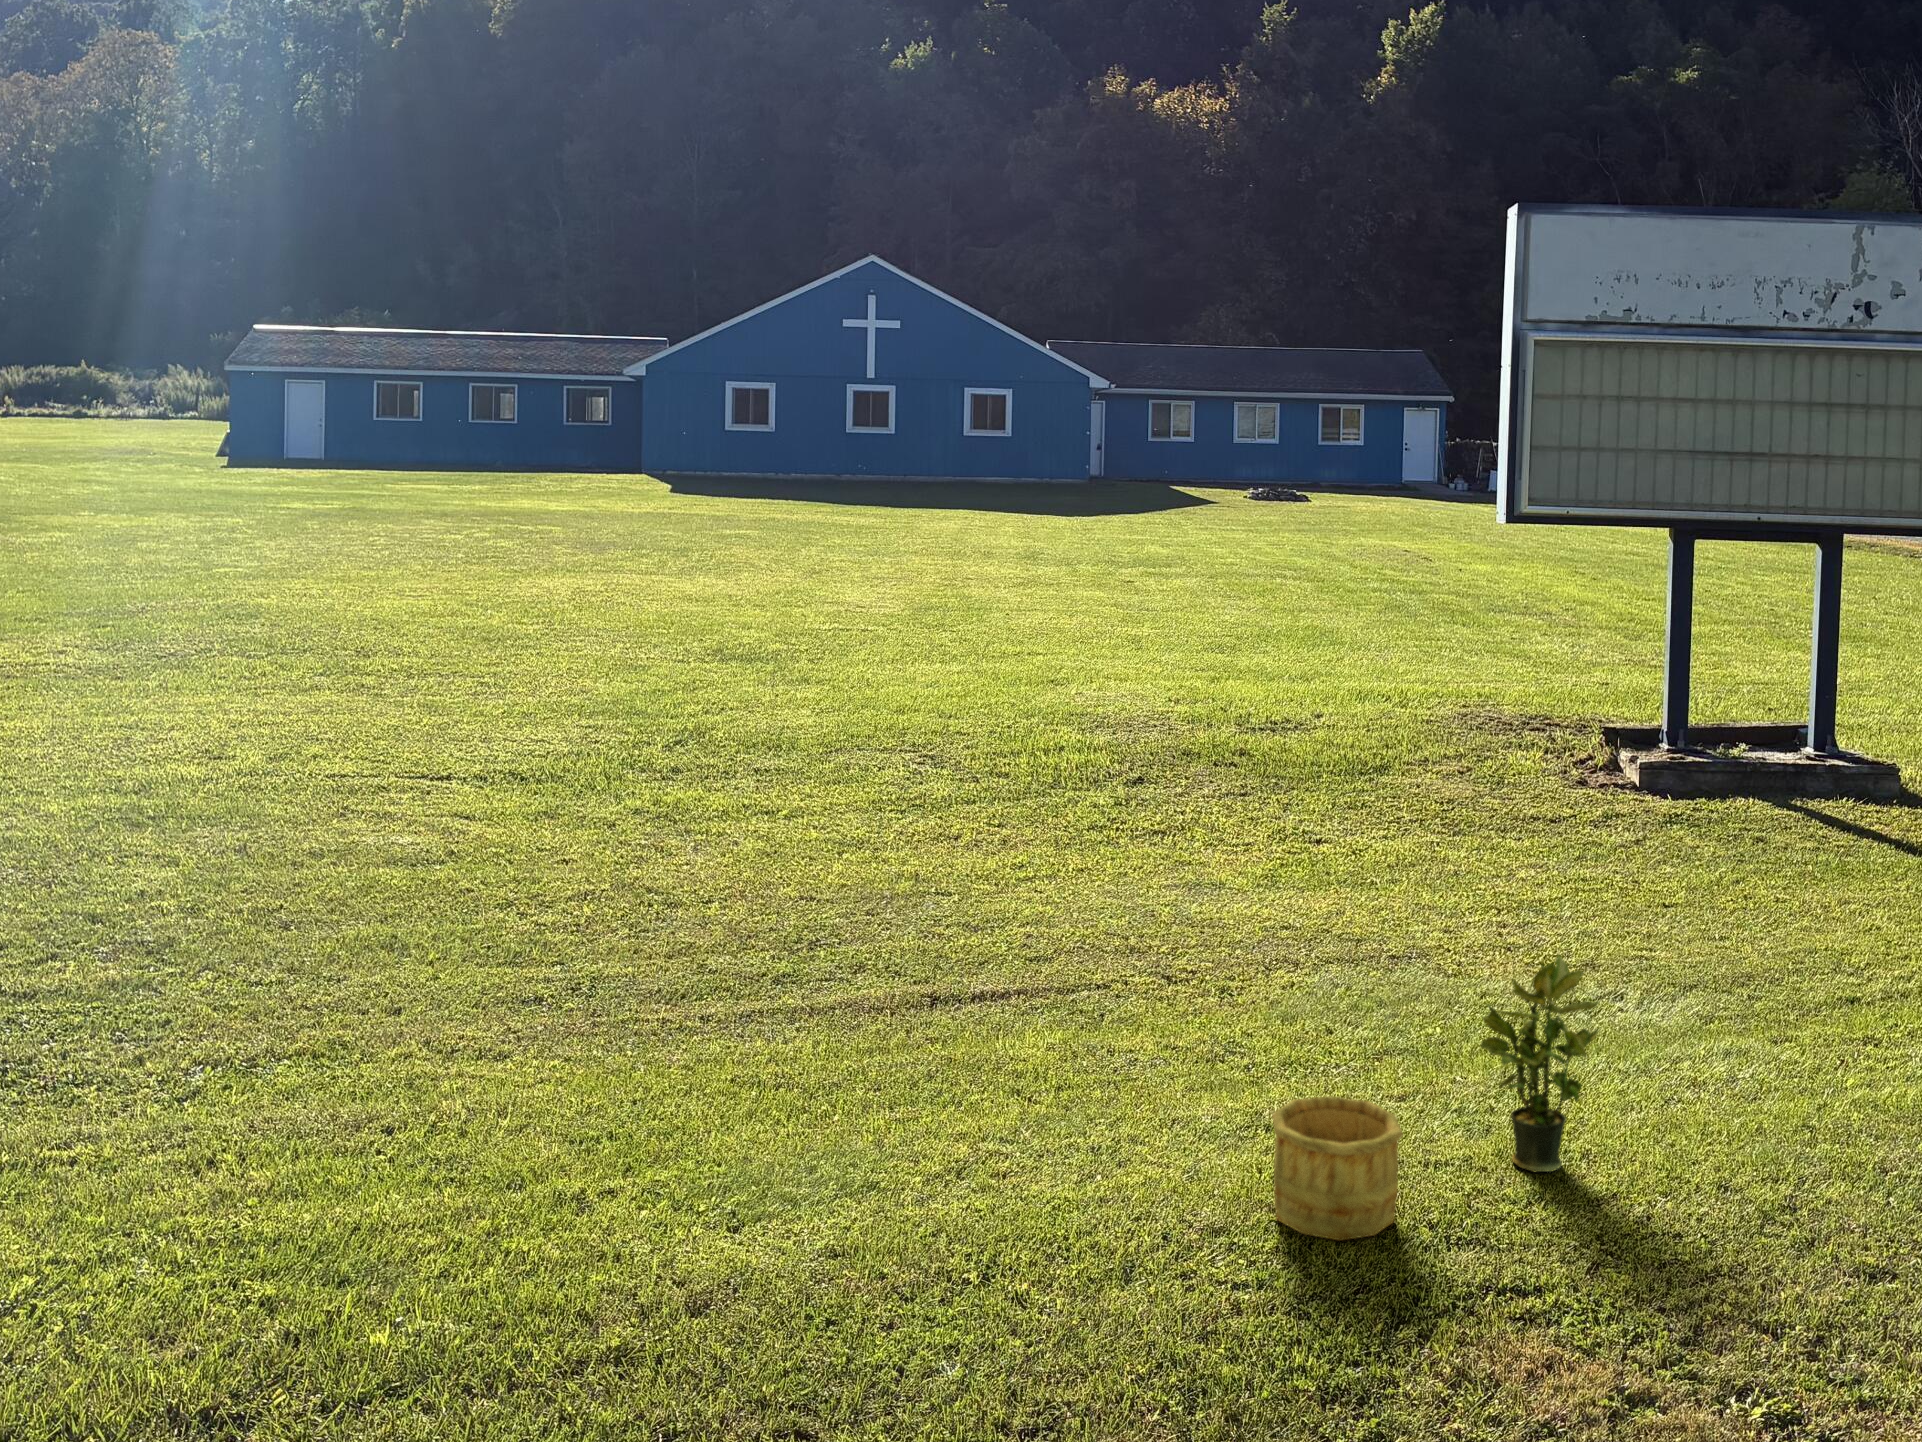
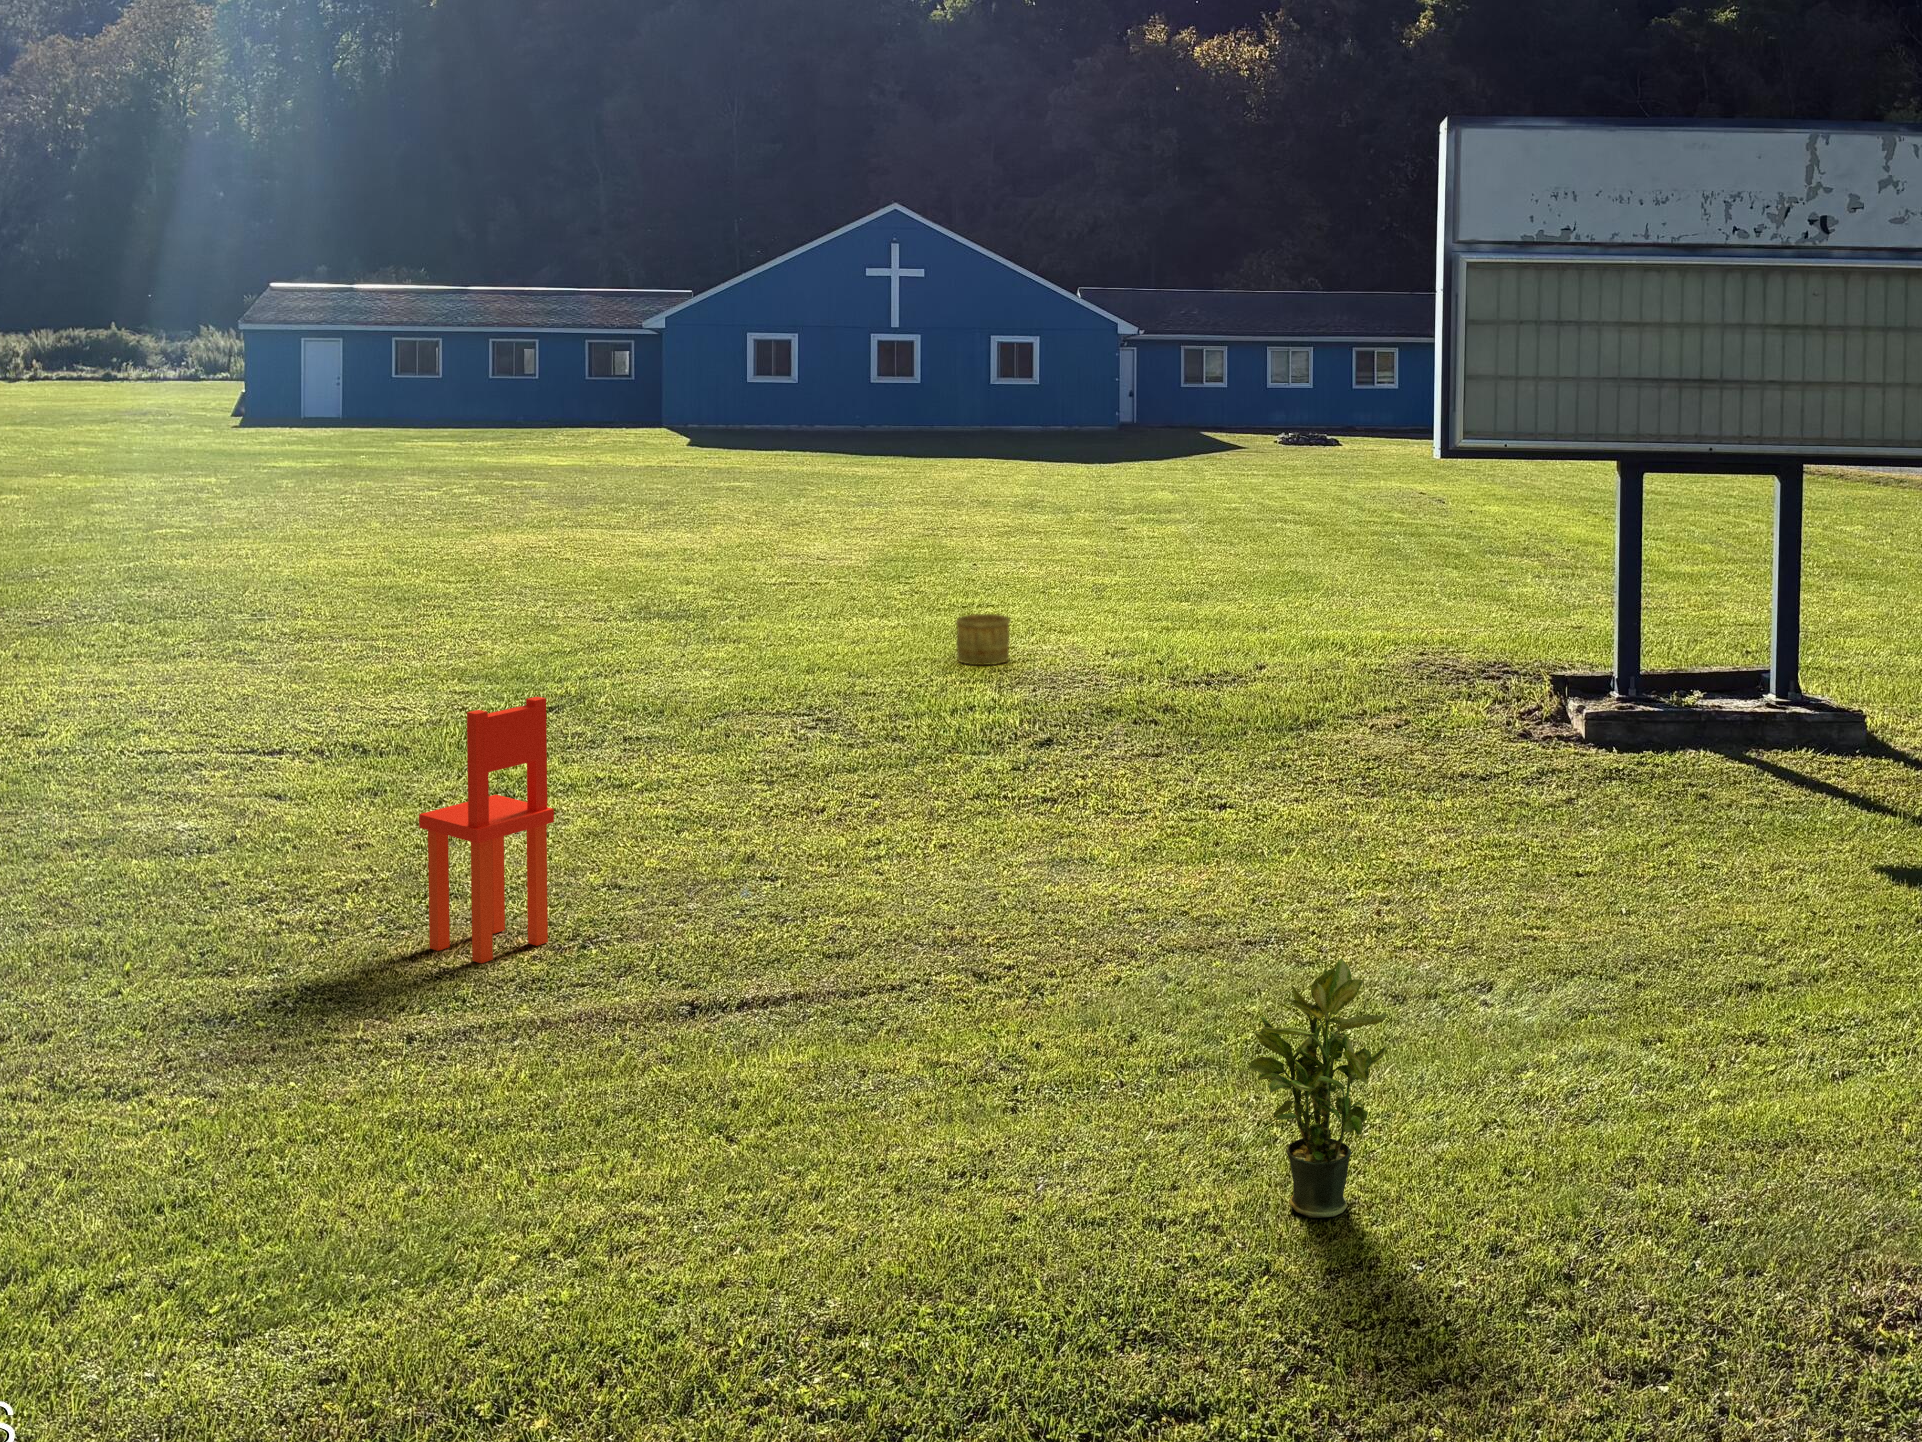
chair: none [656,730,774,968] -> present [419,697,554,963]
wooden bucket: present [1272,1096,1403,1241] -> present [956,614,1010,665]

